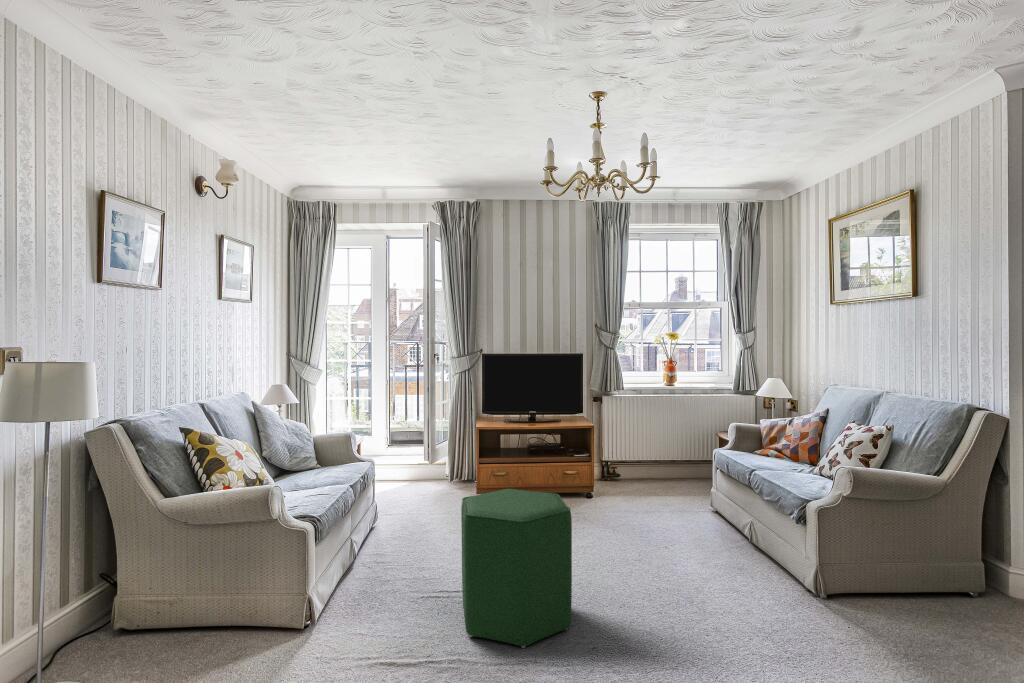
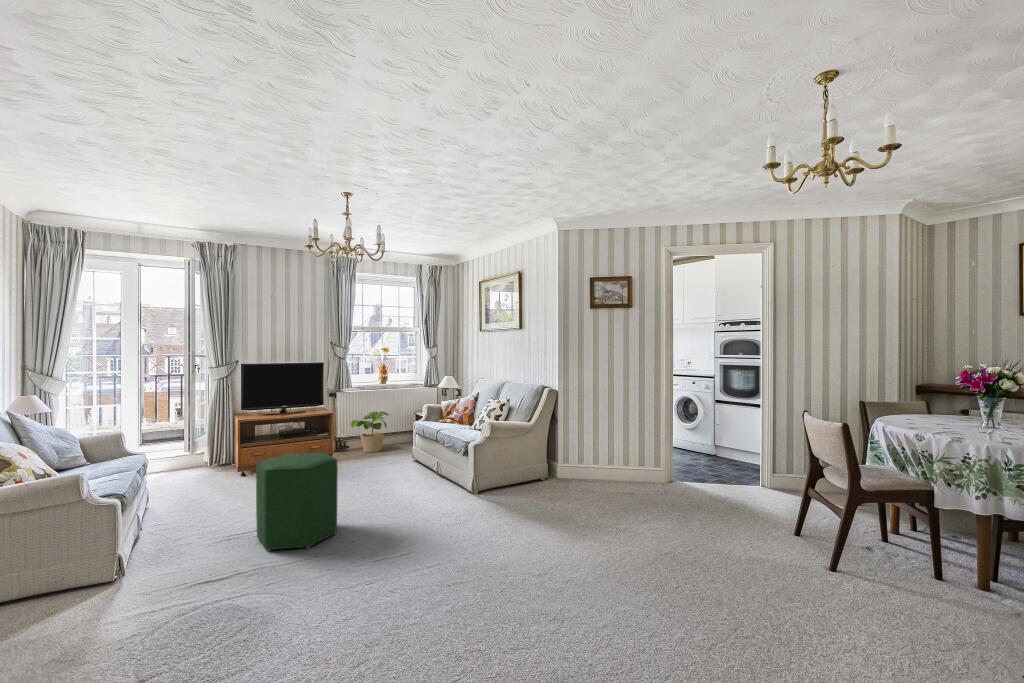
potted plant: none [622,427,677,486] -> present [351,412,389,453]

